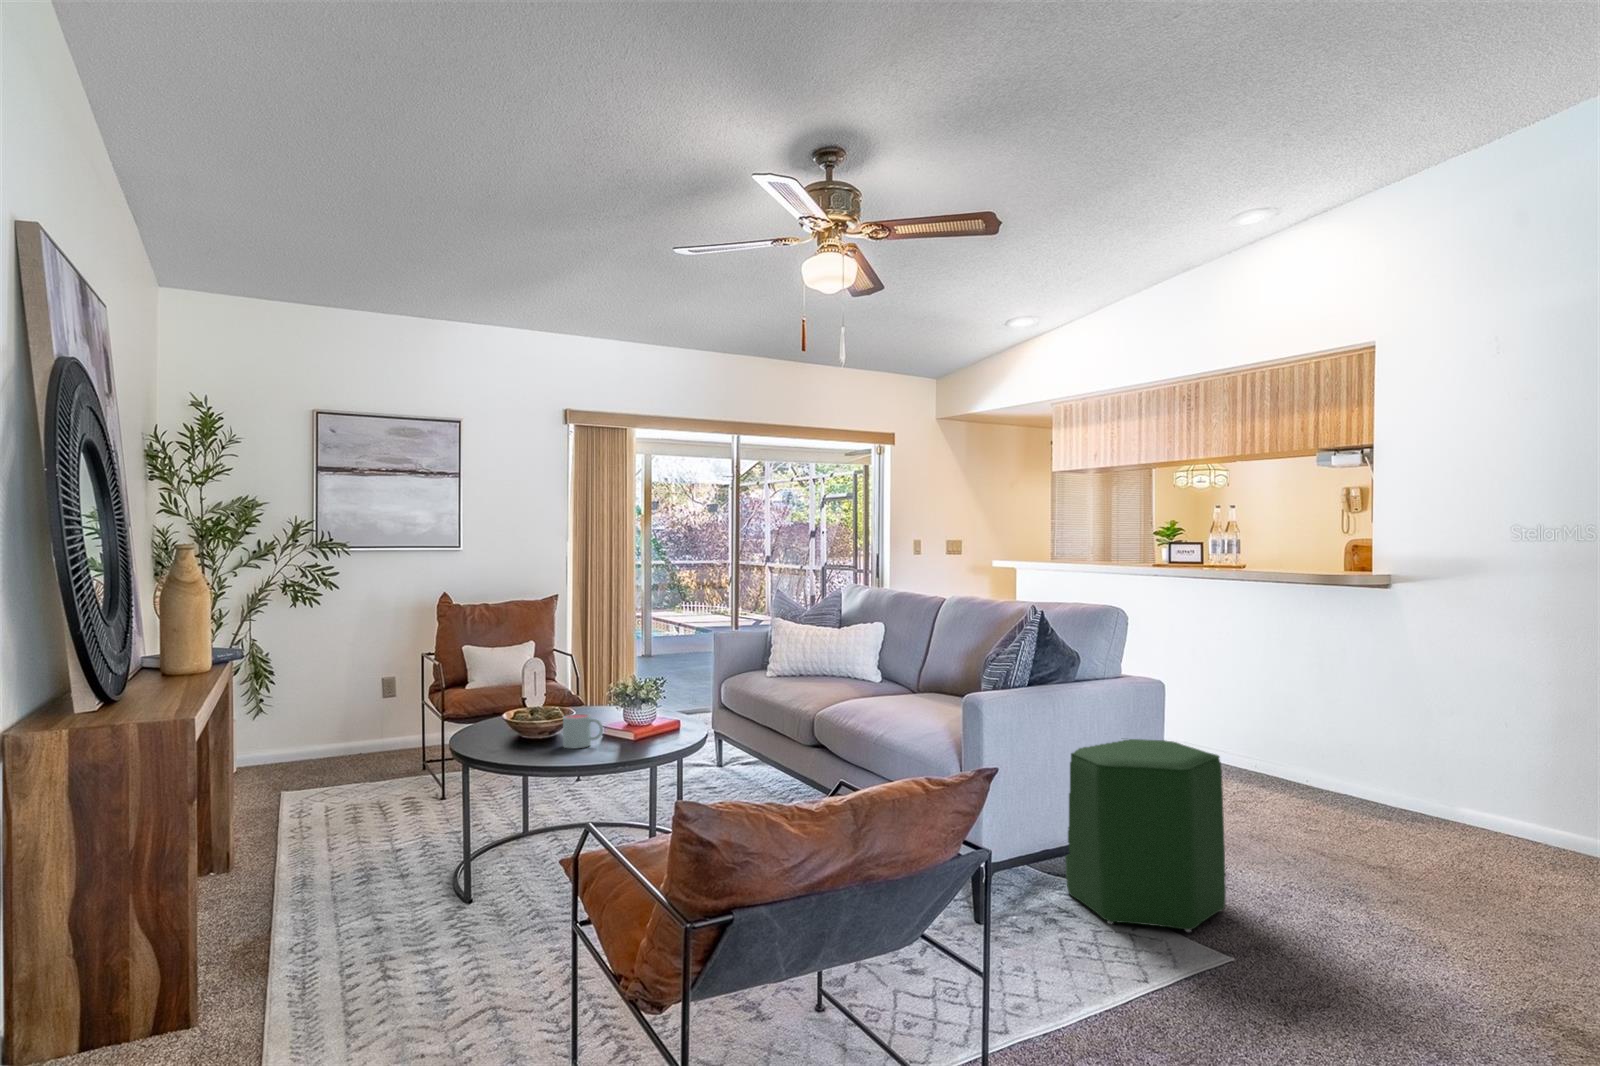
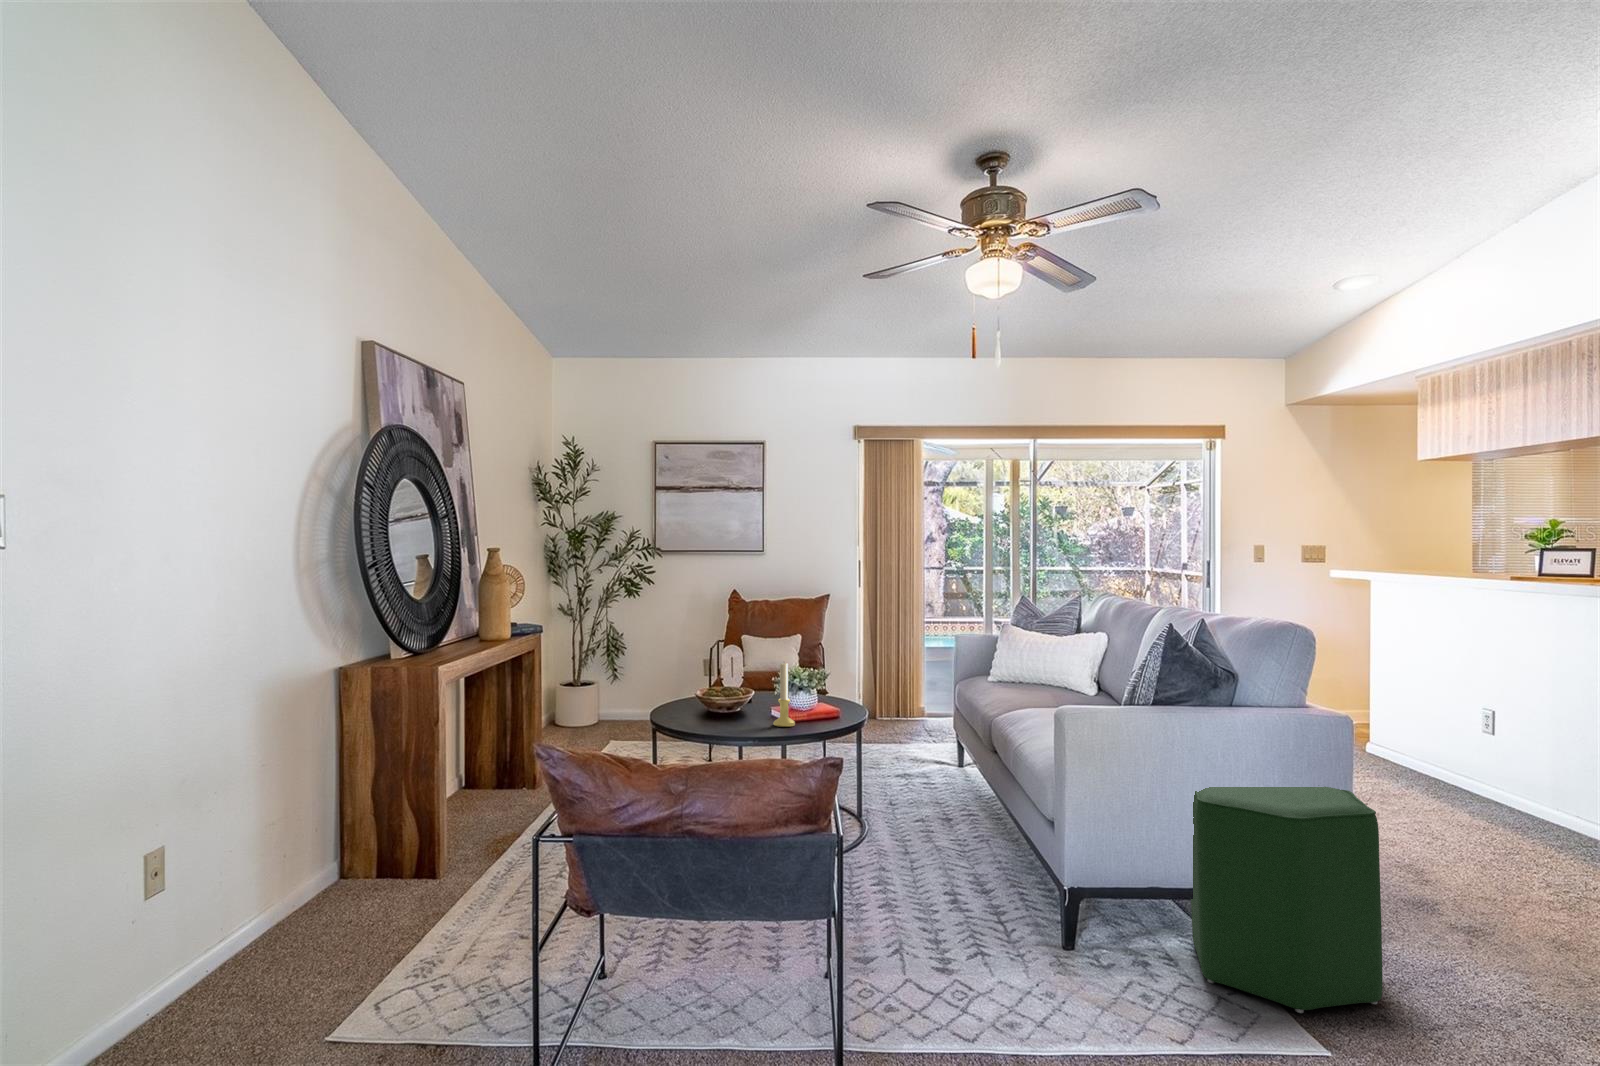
candle holder: none [623,671,648,745] -> present [773,663,795,727]
mug: present [563,714,603,748] -> none [726,695,756,724]

